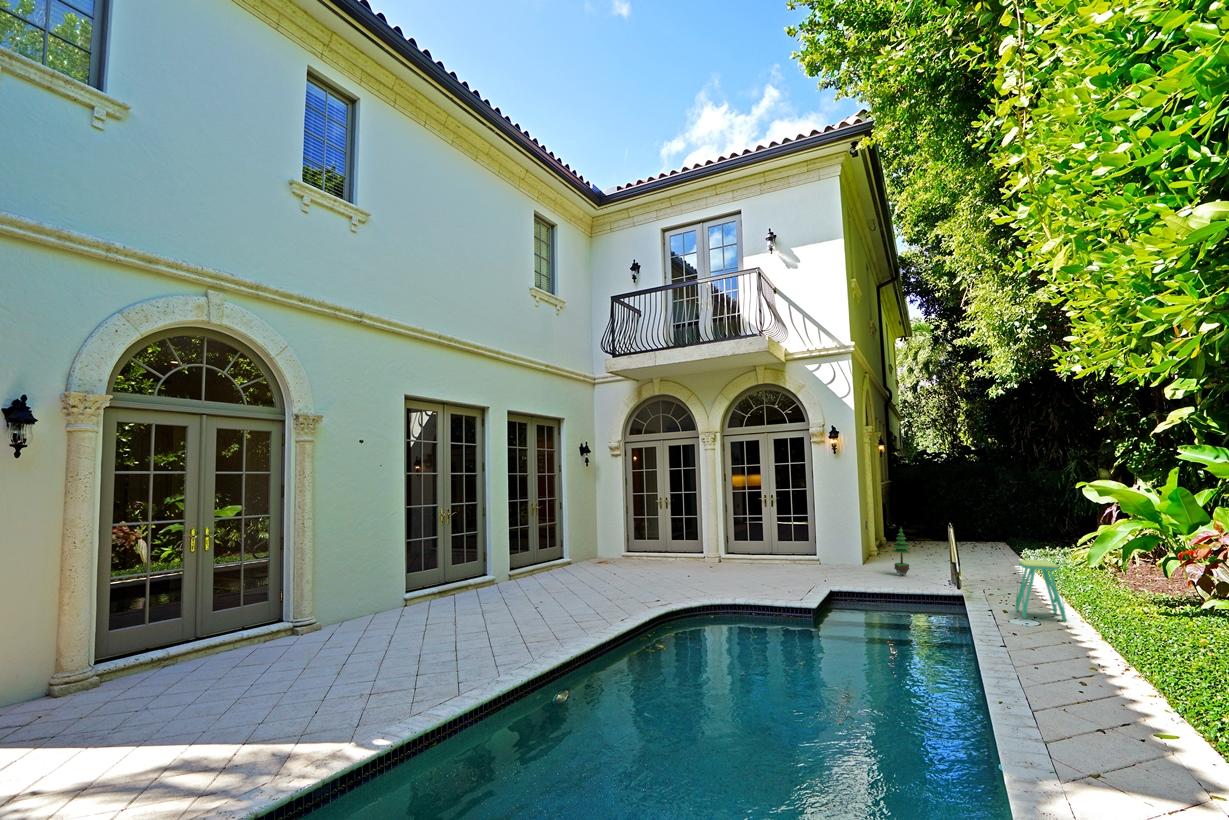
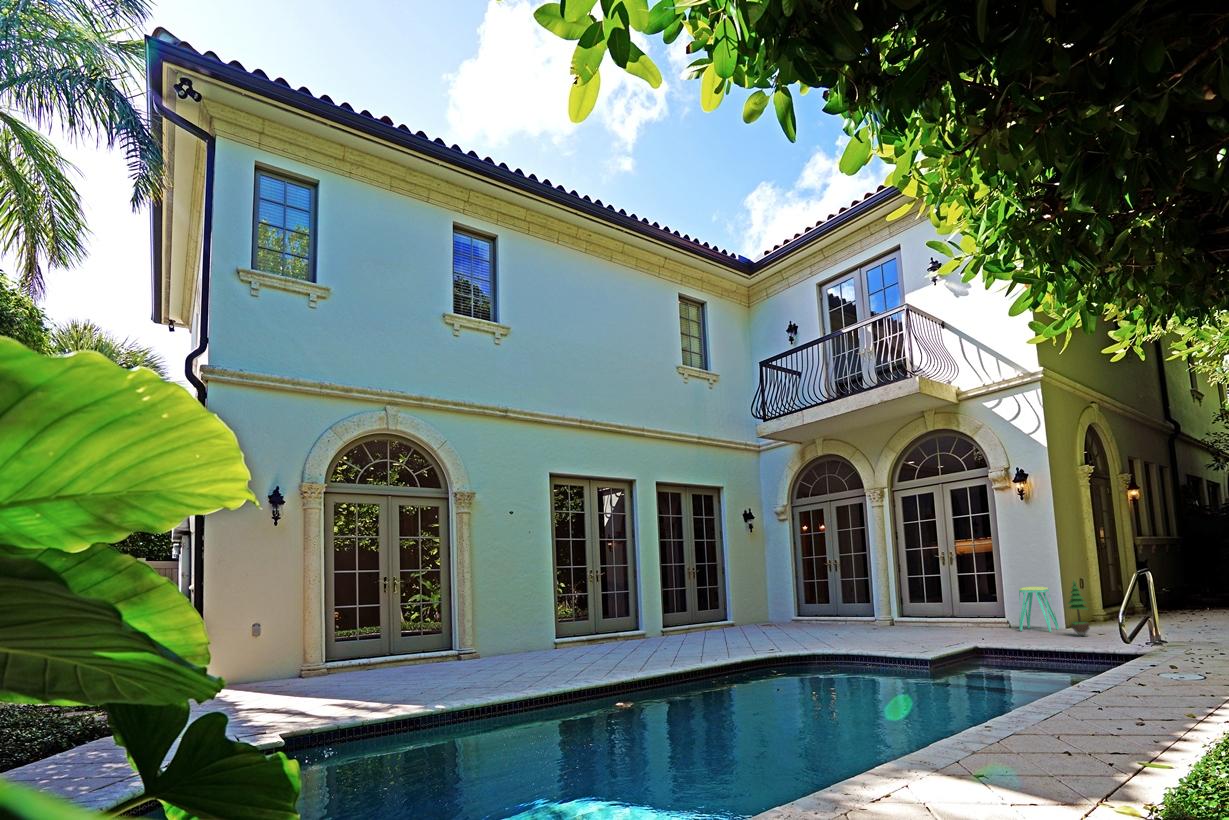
stool: present [1015,560,1066,622] -> present [1019,586,1059,632]

